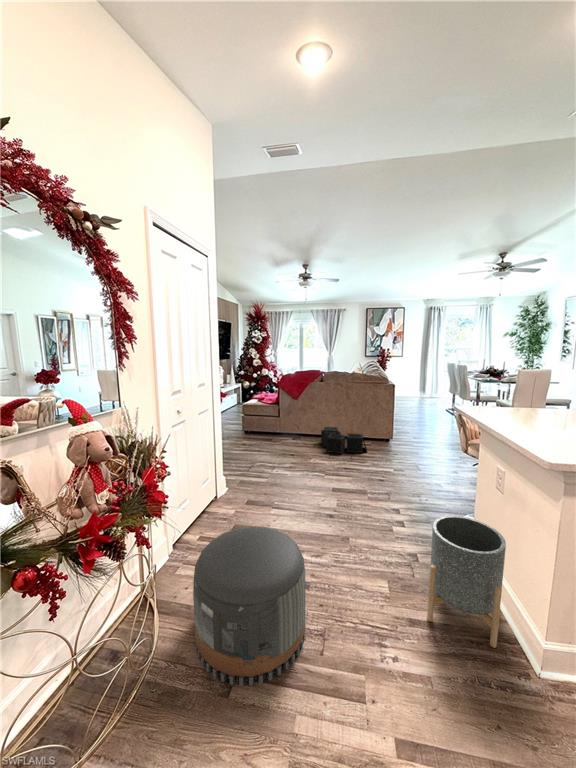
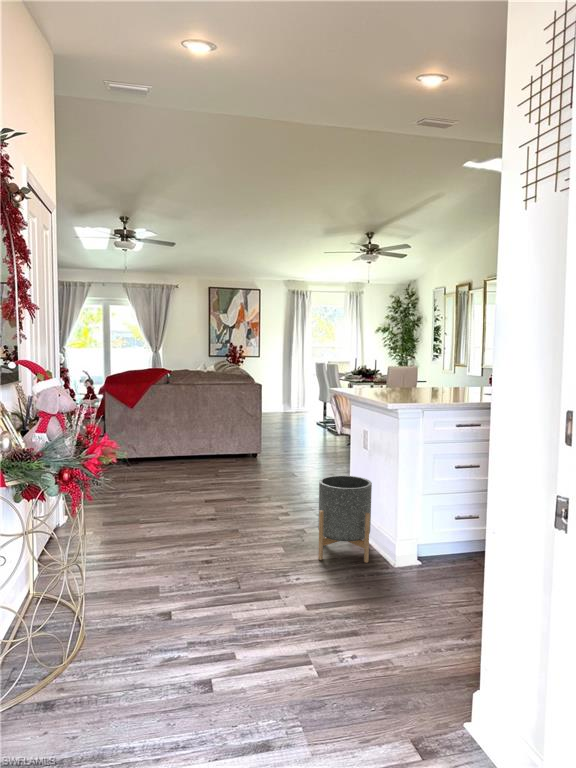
storage bin: present [321,427,367,454] -> none [173,442,234,471]
pouf: present [193,526,305,686] -> none [119,500,224,612]

